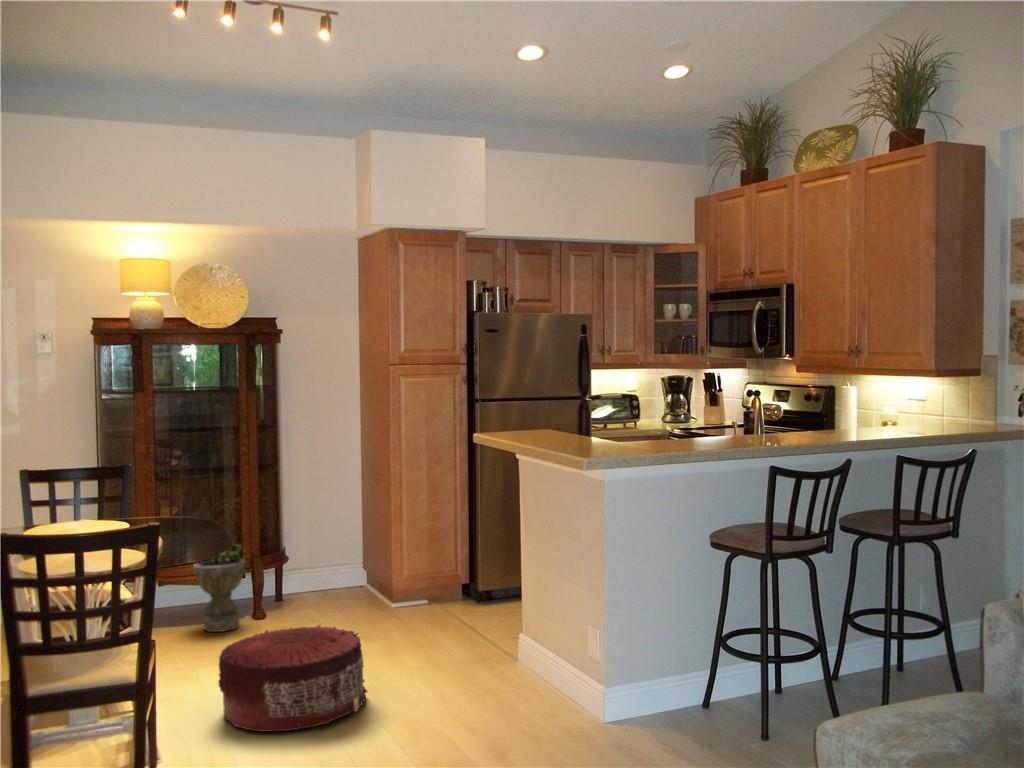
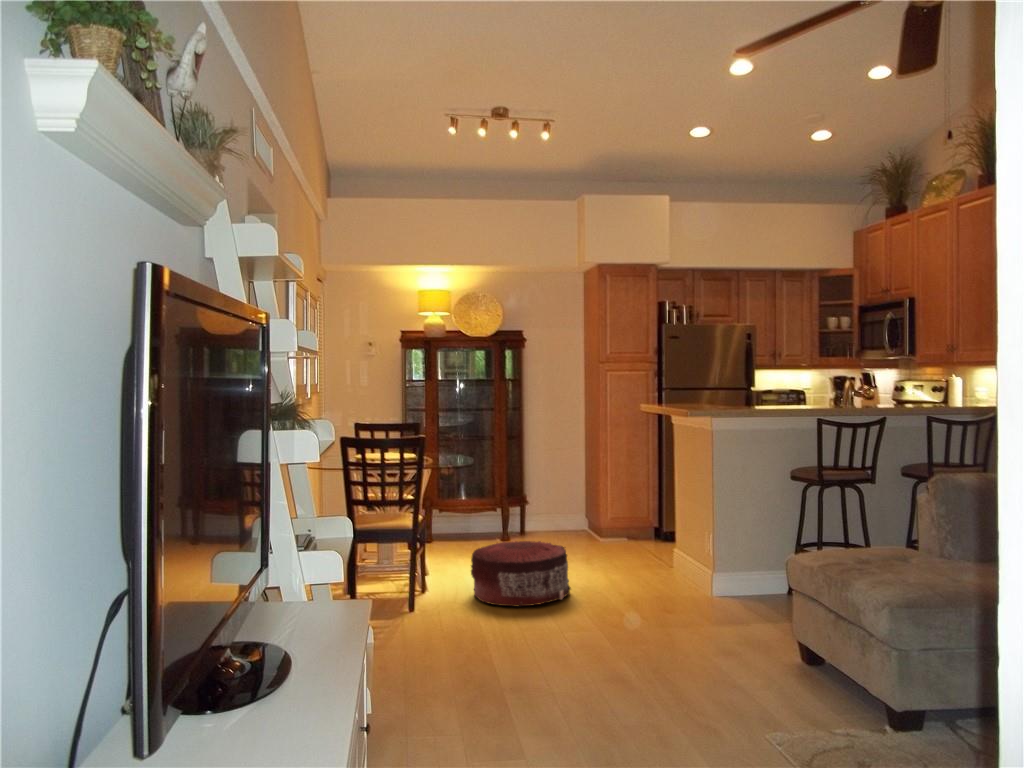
planter: present [193,544,245,632] -> none [462,488,497,548]

